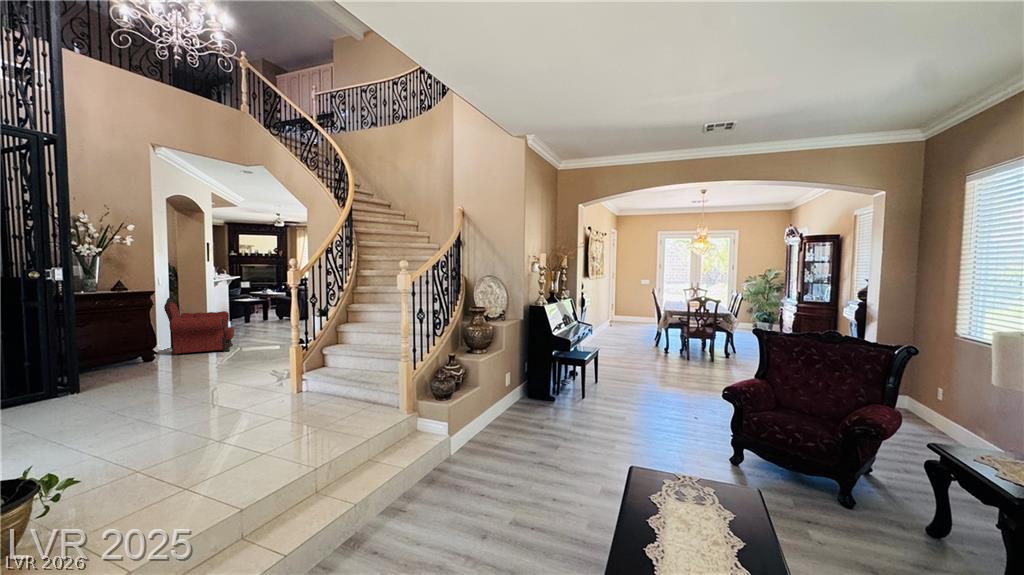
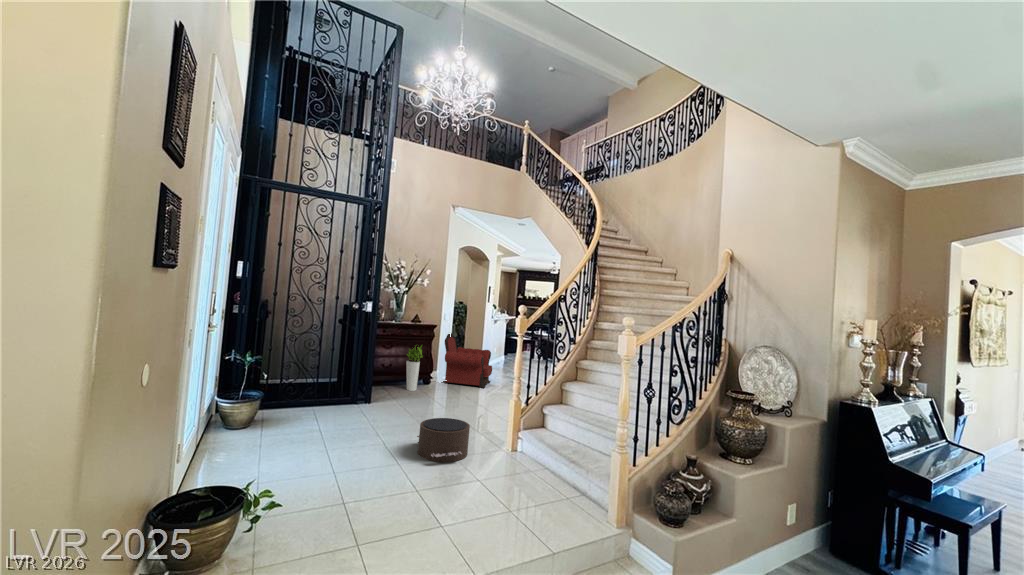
planter: none [113,314,144,371] -> present [406,345,423,391]
pouf: none [184,377,253,421] -> present [417,418,470,462]

